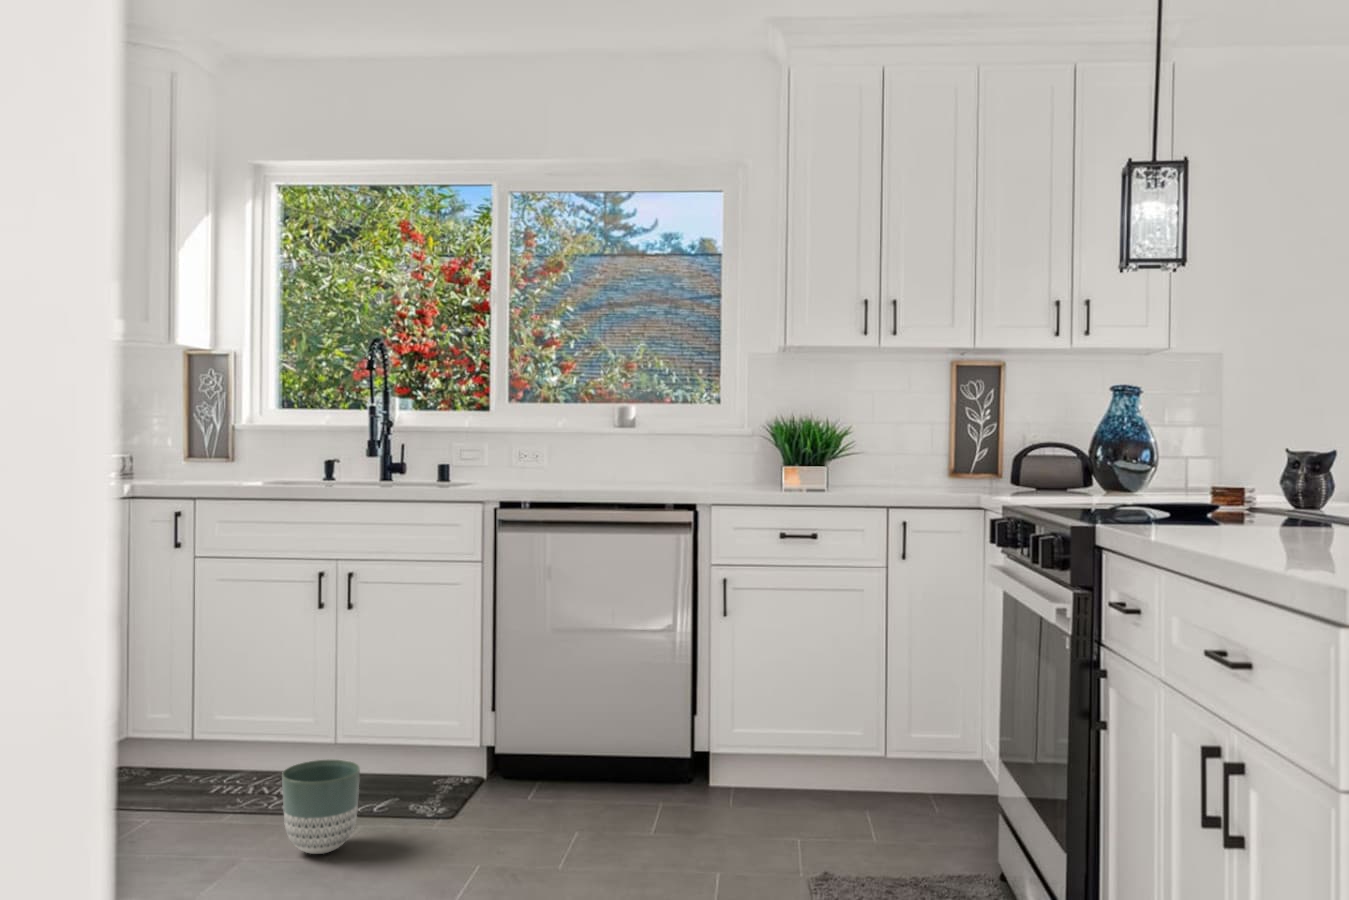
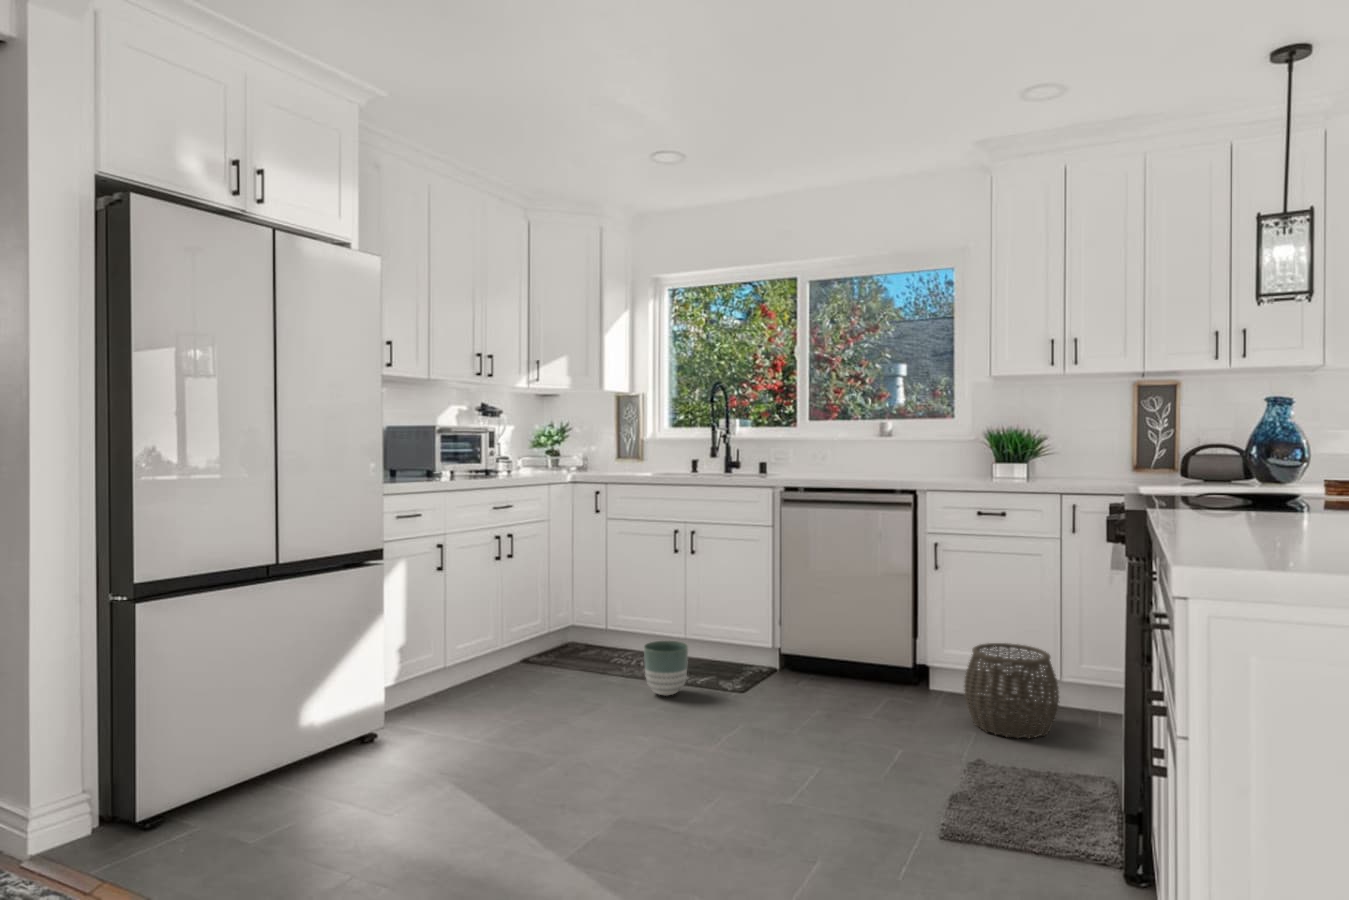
woven basket: none [781,716,907,852] -> present [964,643,1059,739]

